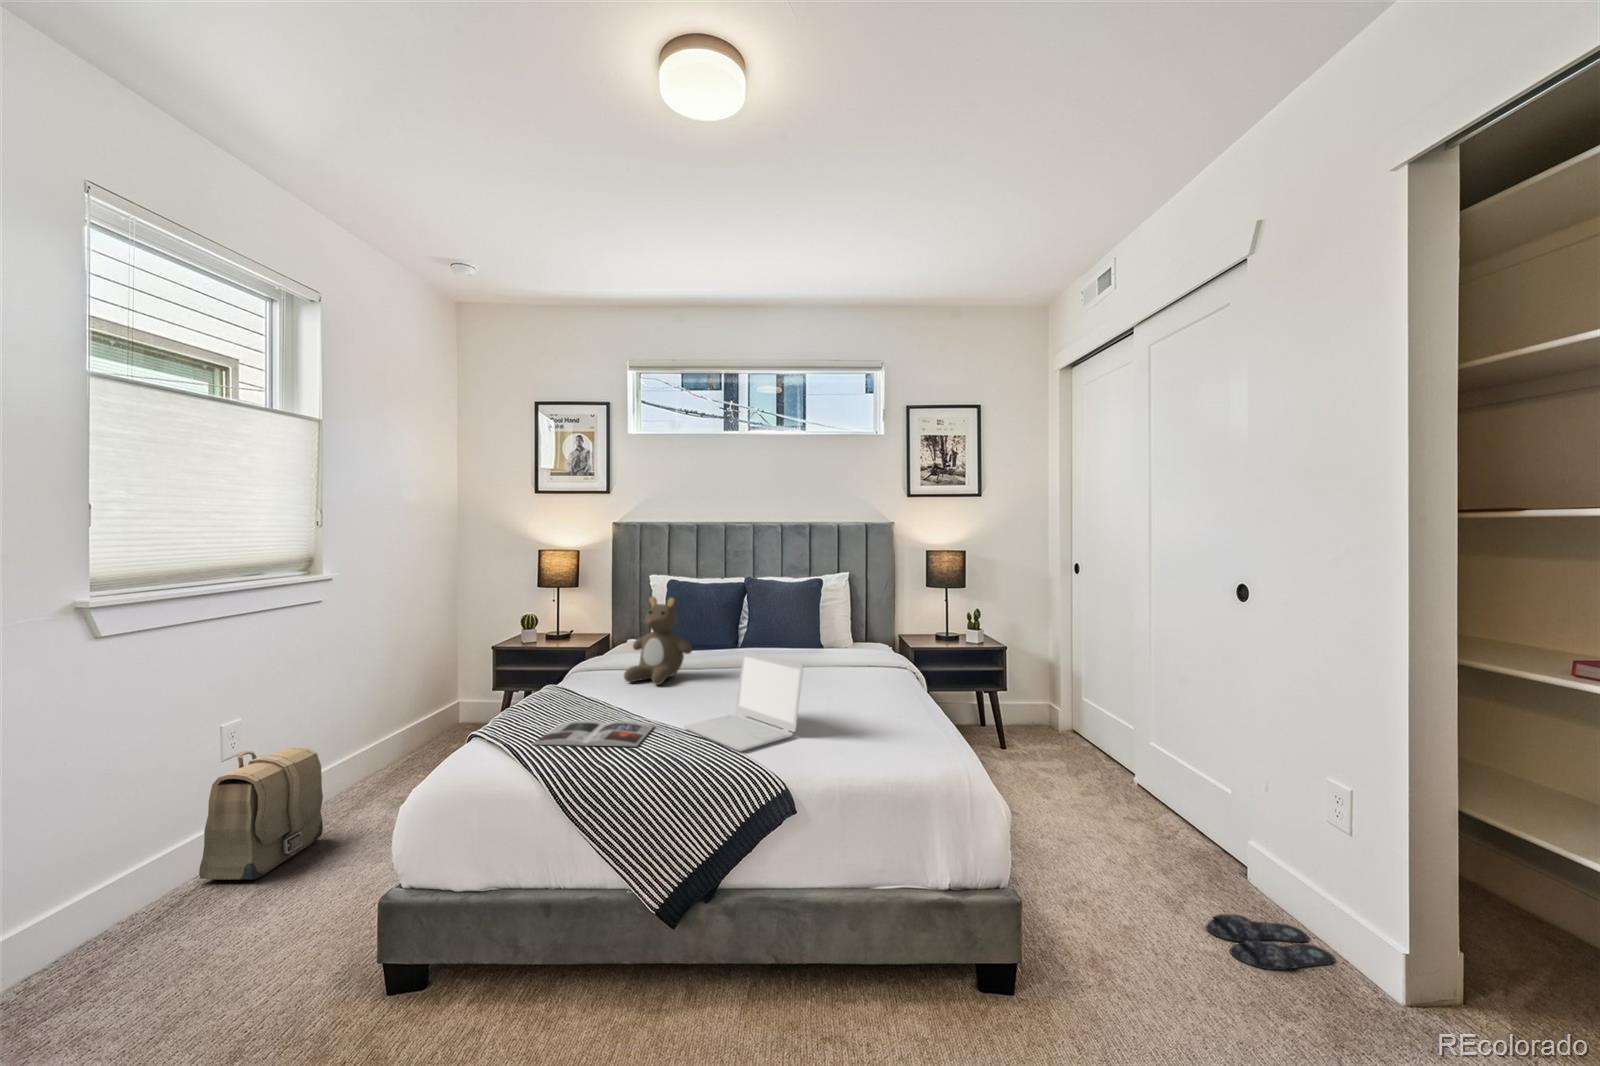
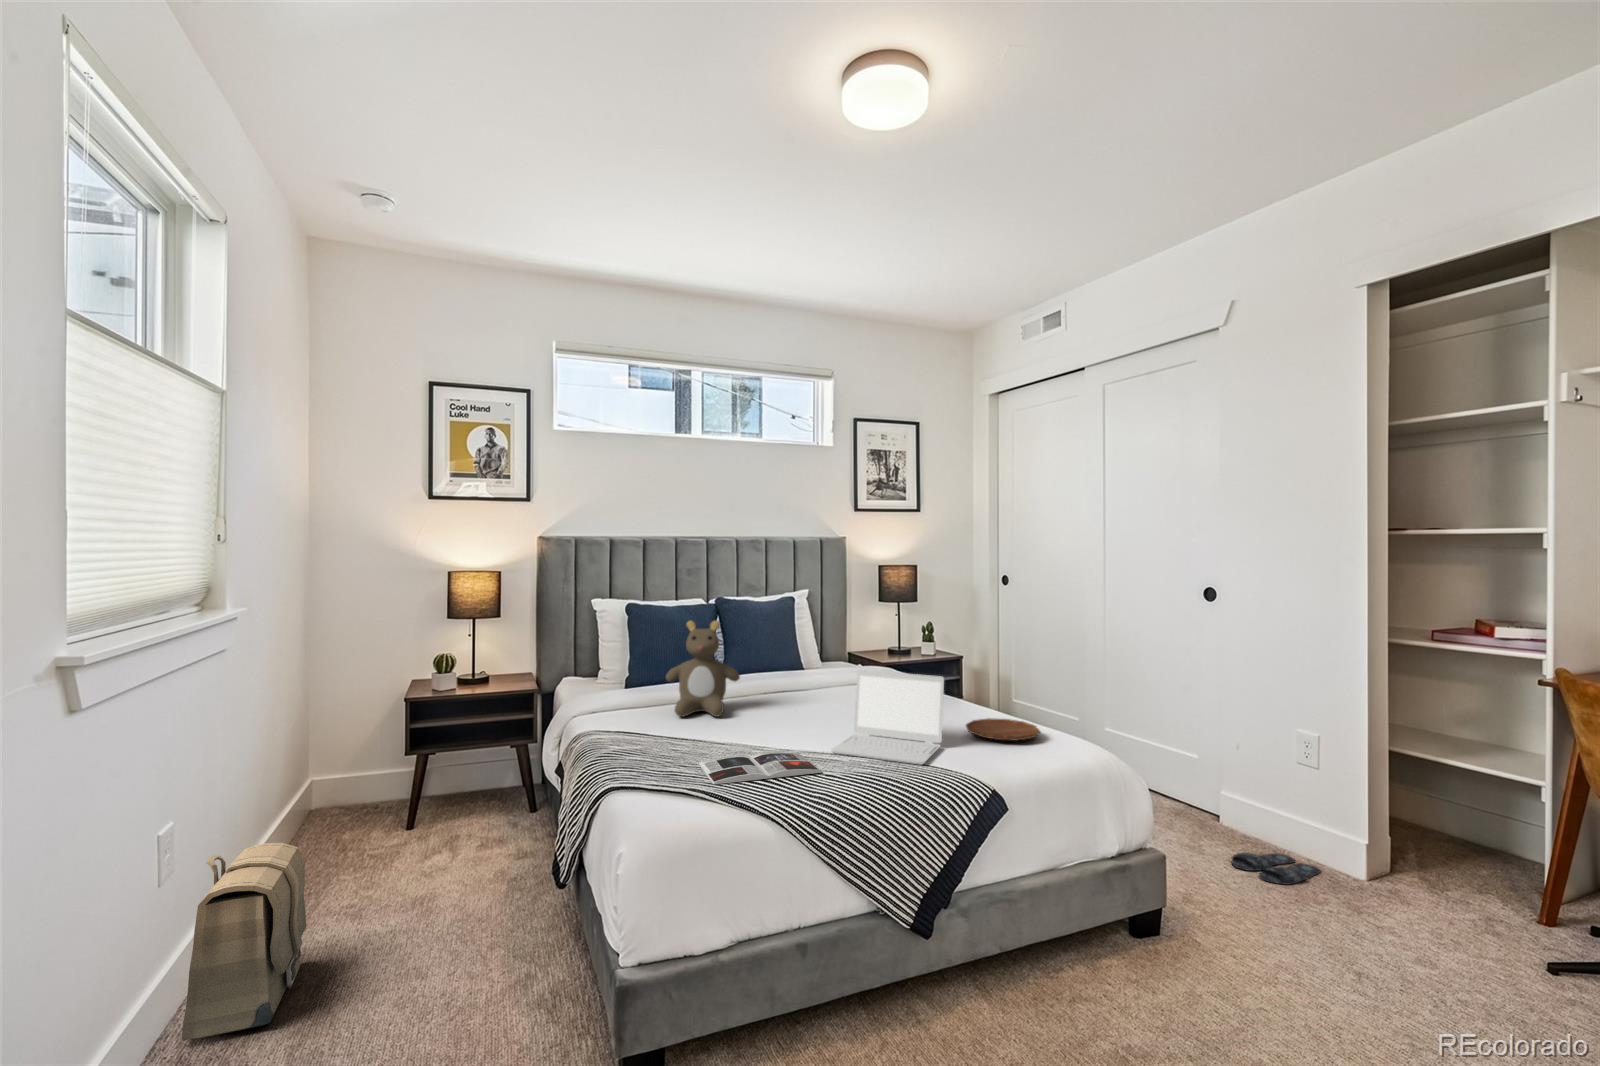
tray: none [845,712,924,739] -> present [966,718,1040,741]

